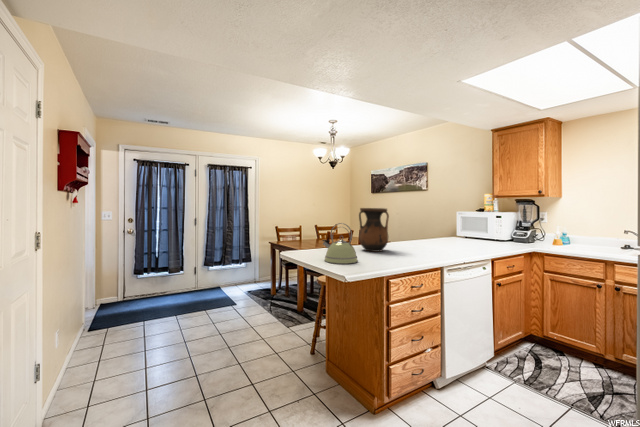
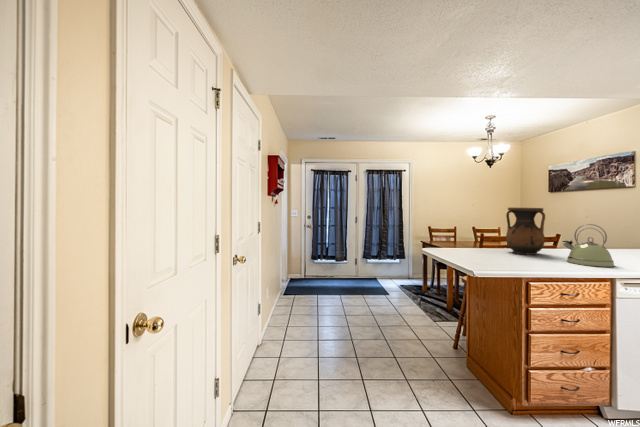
kettle: present [322,223,358,264] -> present [563,224,614,267]

